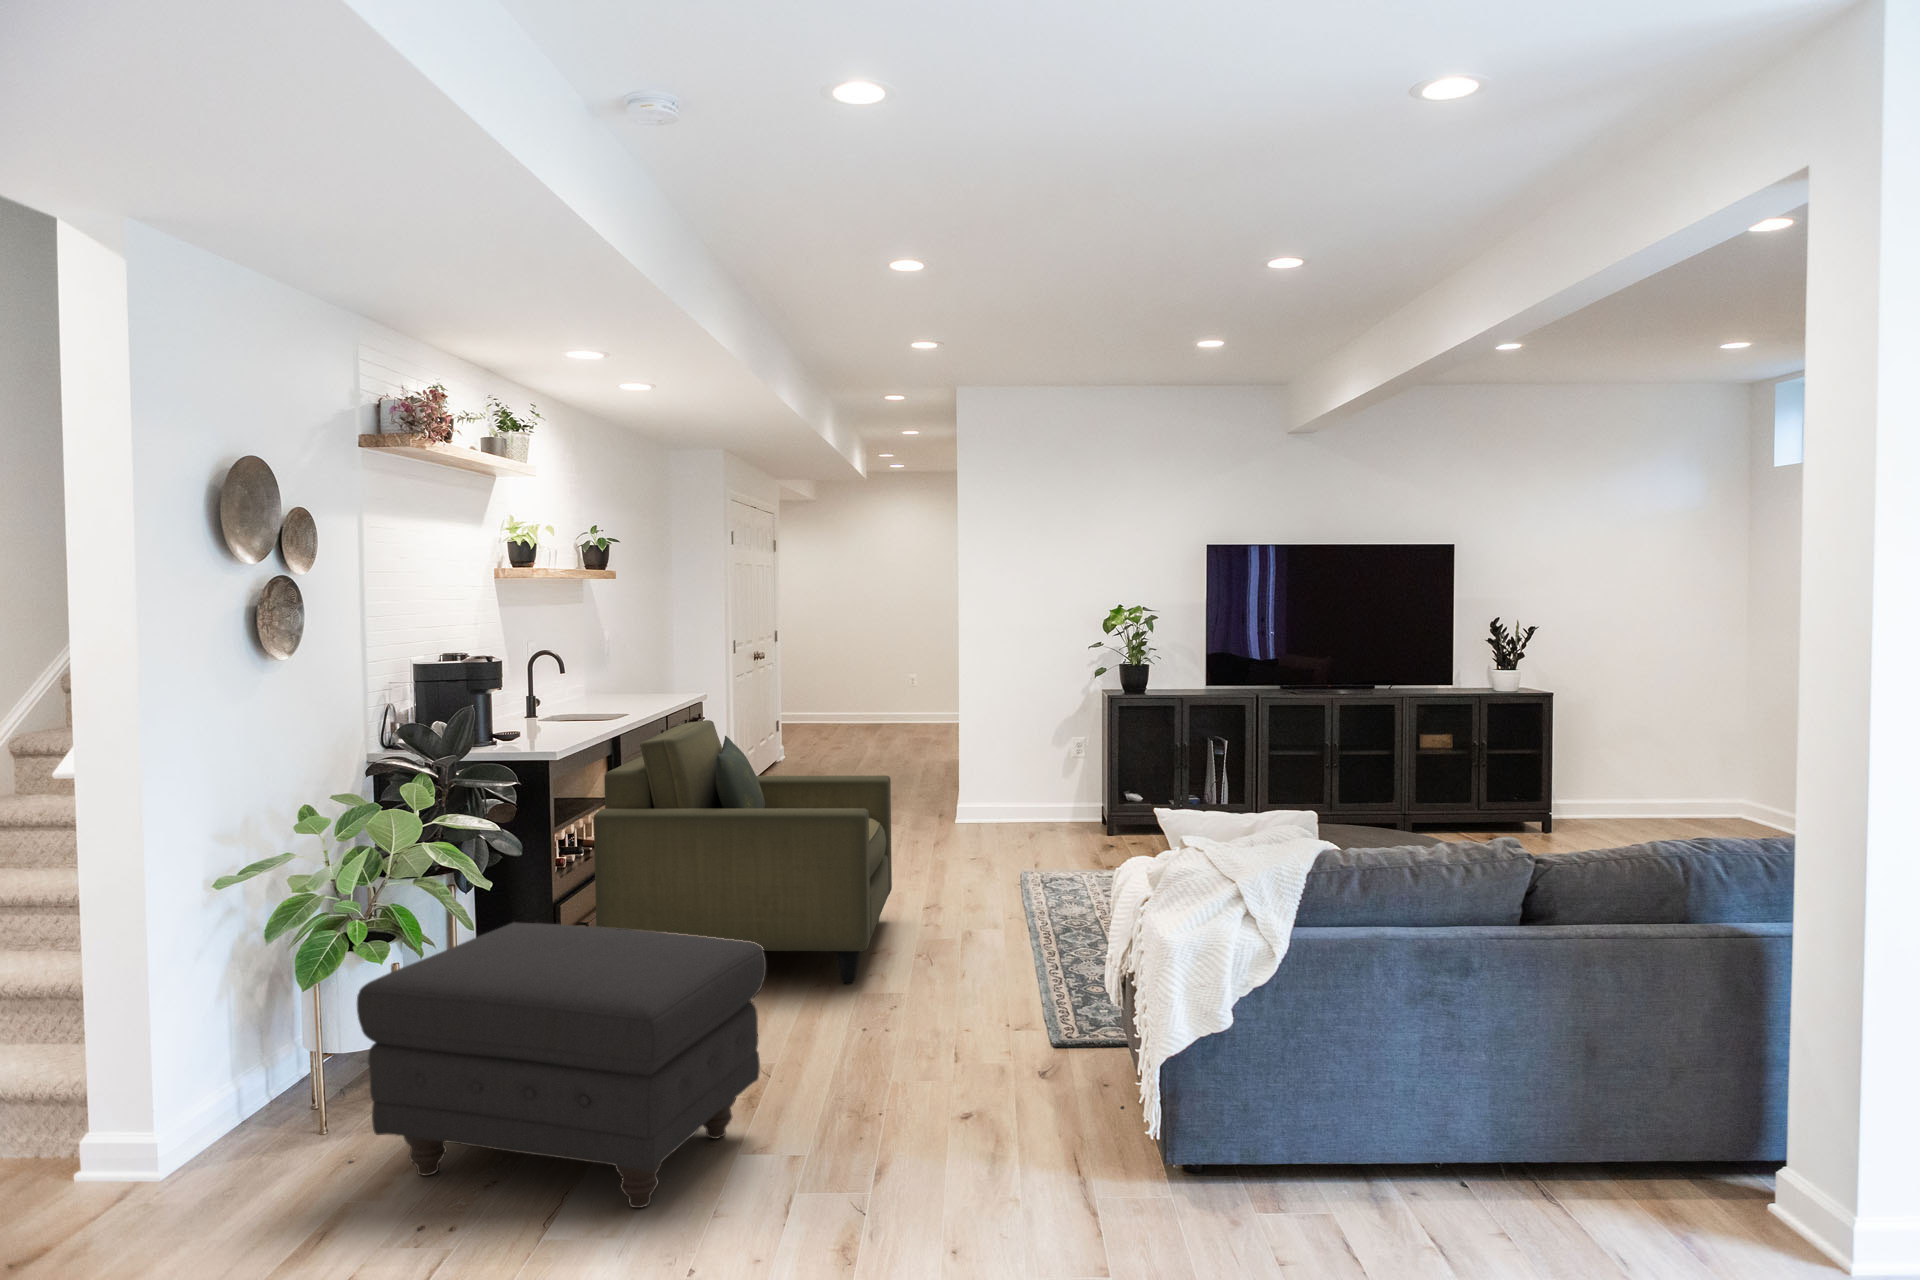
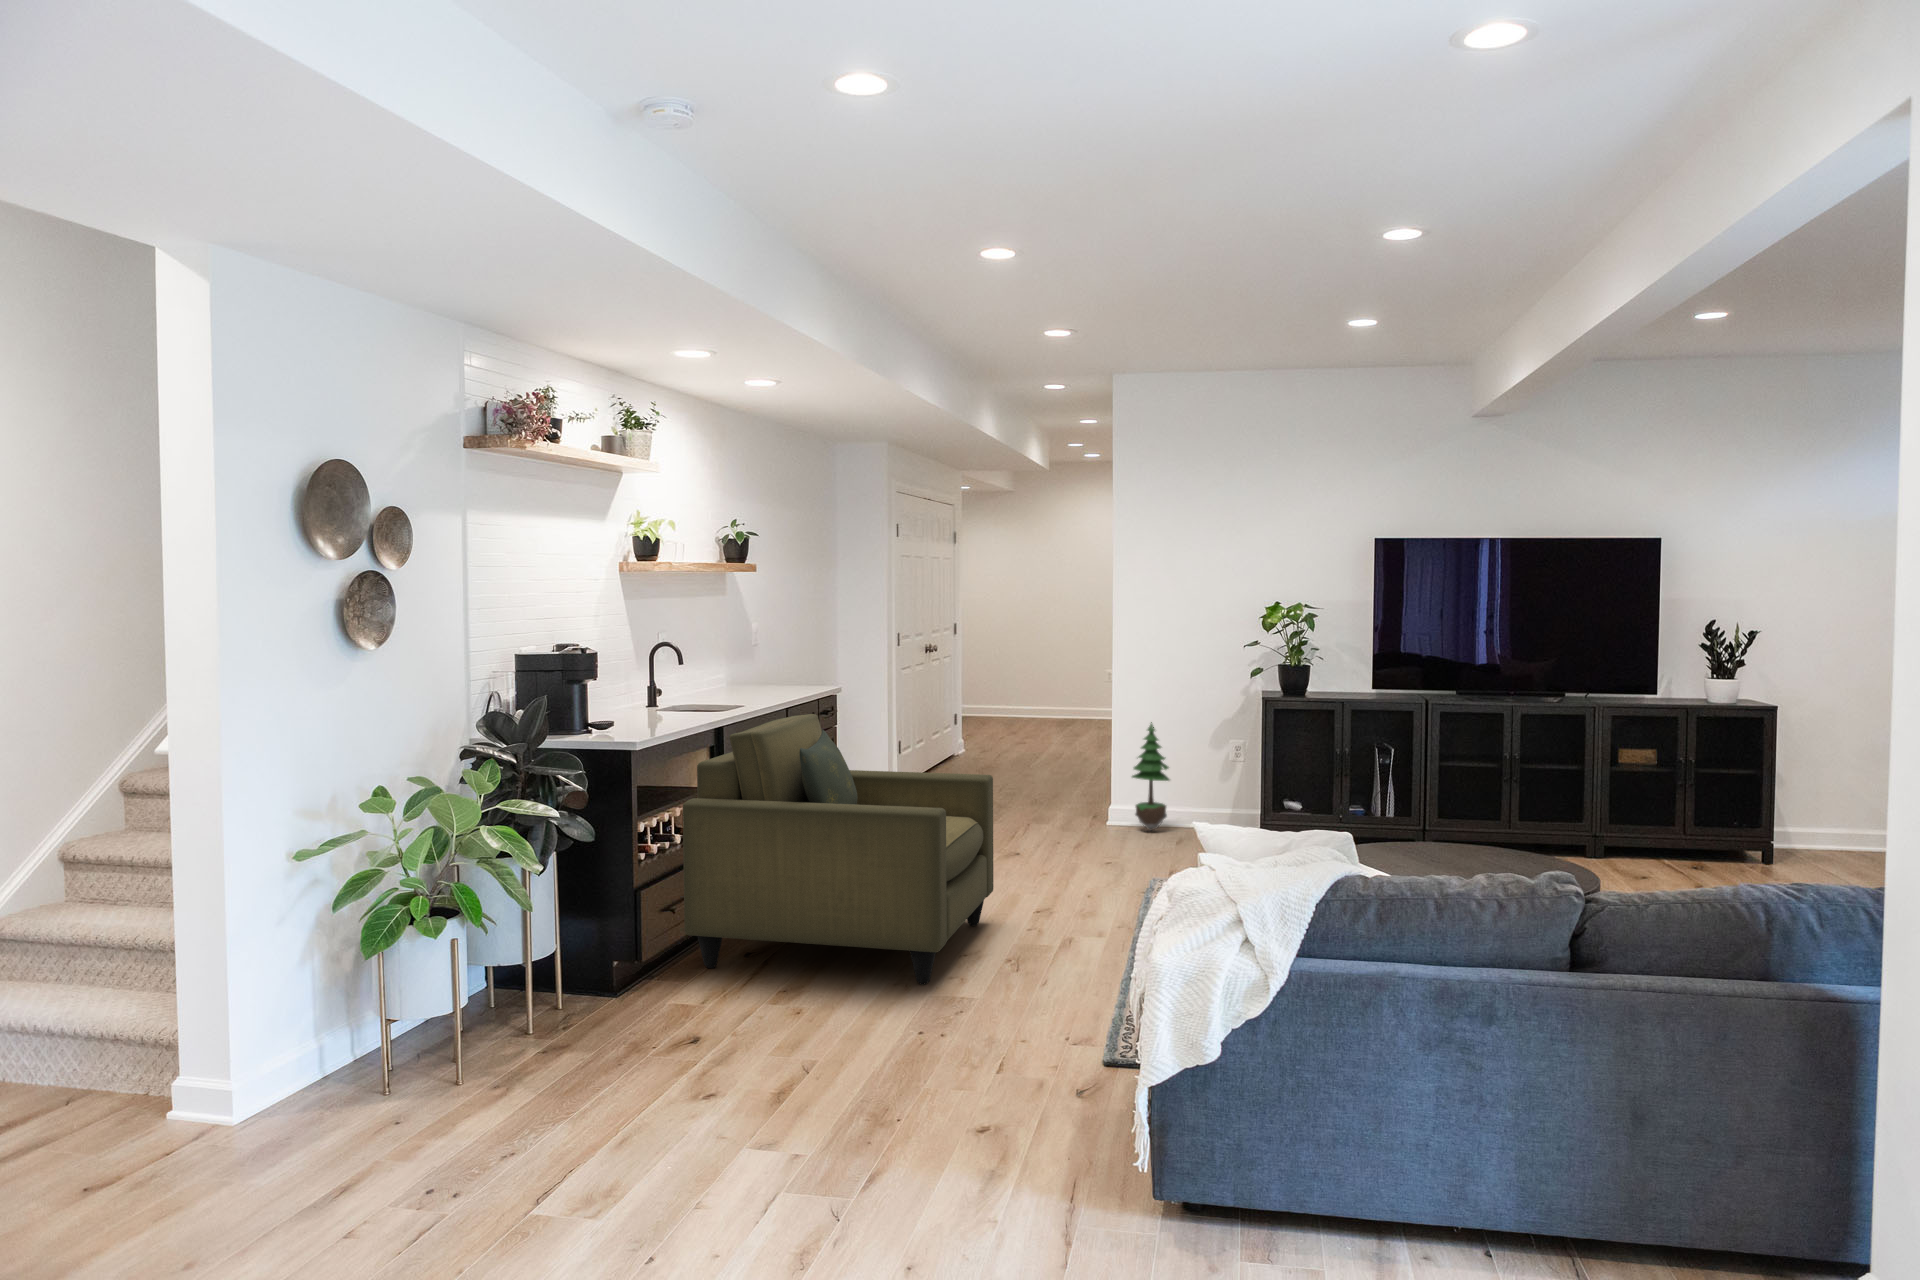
potted tree: none [985,721,1023,827] -> present [1132,722,1170,831]
ottoman: present [357,922,766,1208] -> none [395,905,783,1190]

